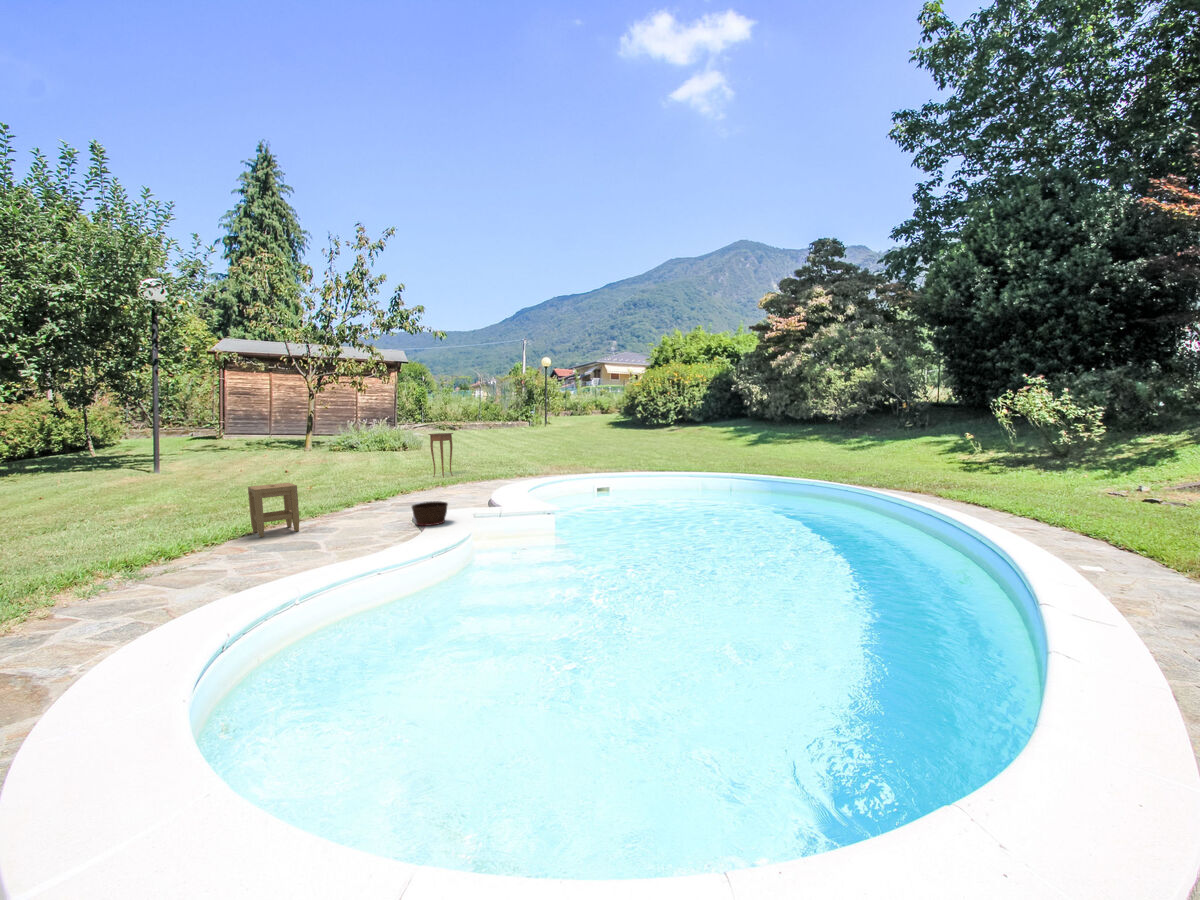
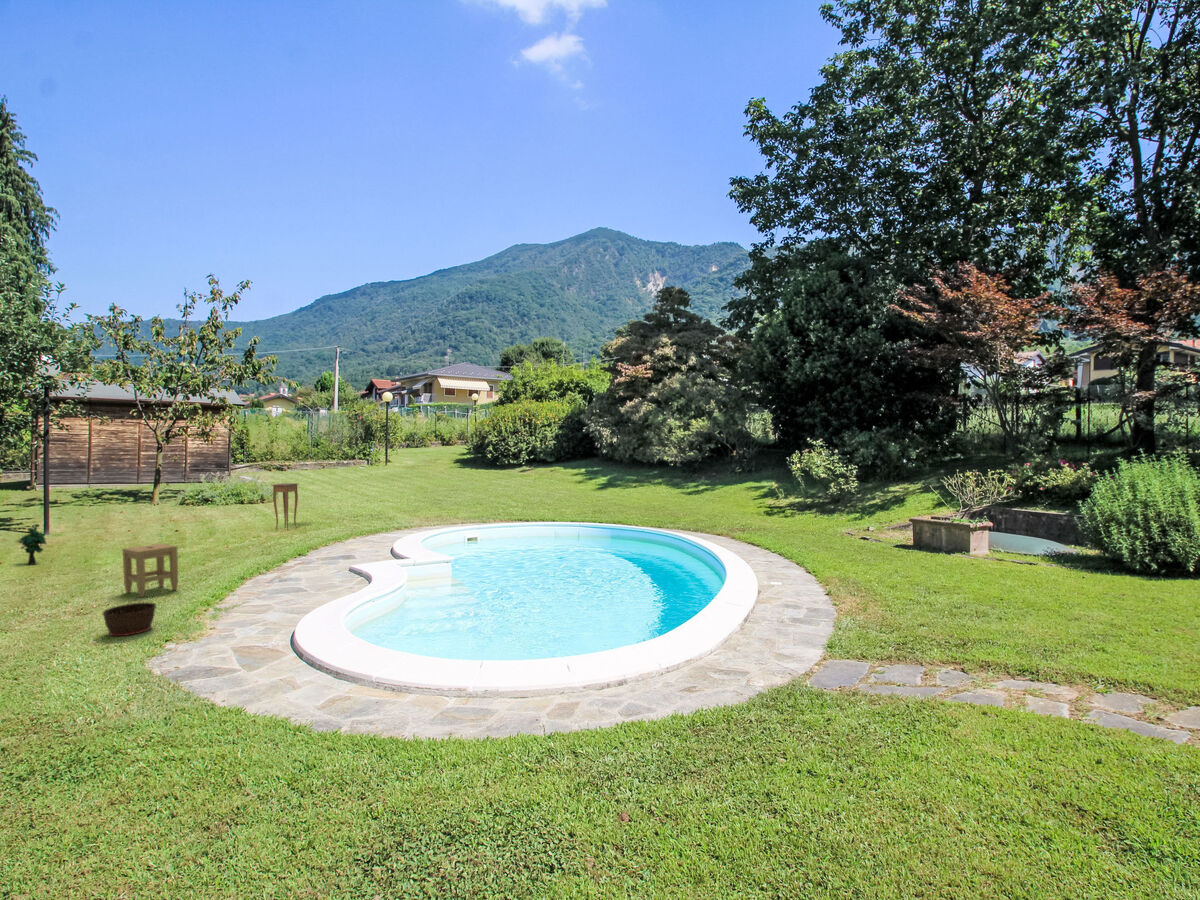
decorative plant: none [201,465,229,502] -> present [18,524,46,565]
basket: present [412,502,448,526] -> present [103,602,156,636]

